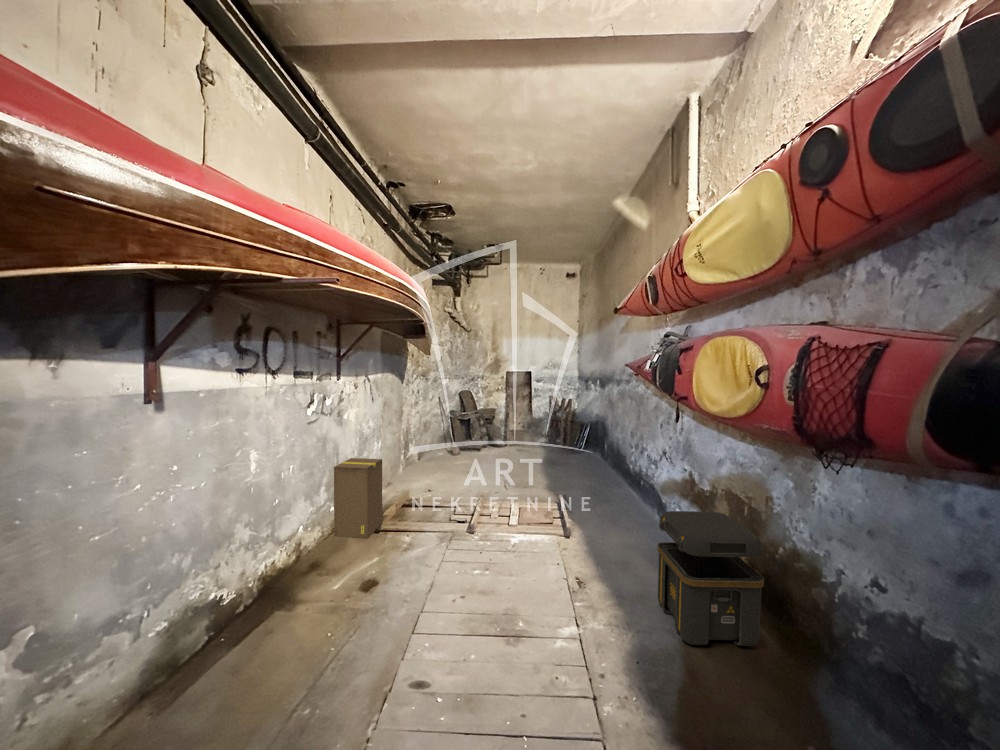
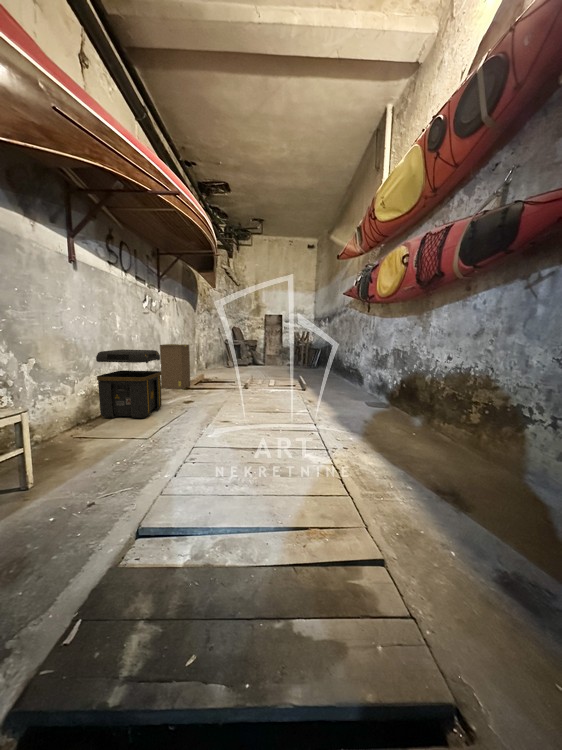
toolbox: present [657,511,764,646] -> present [96,349,161,418]

